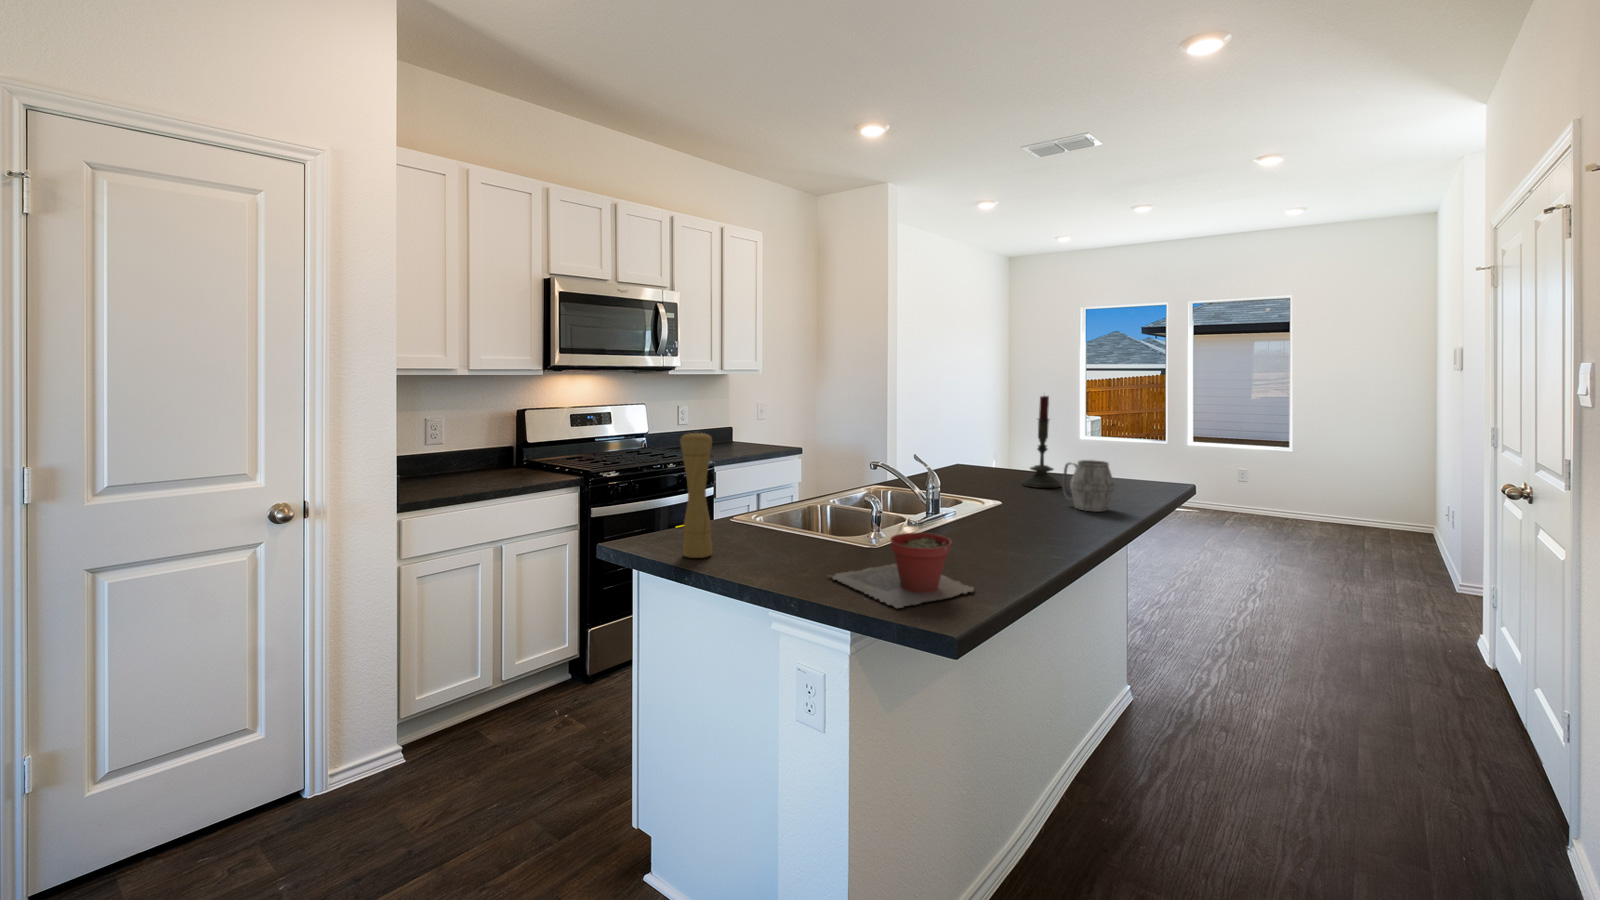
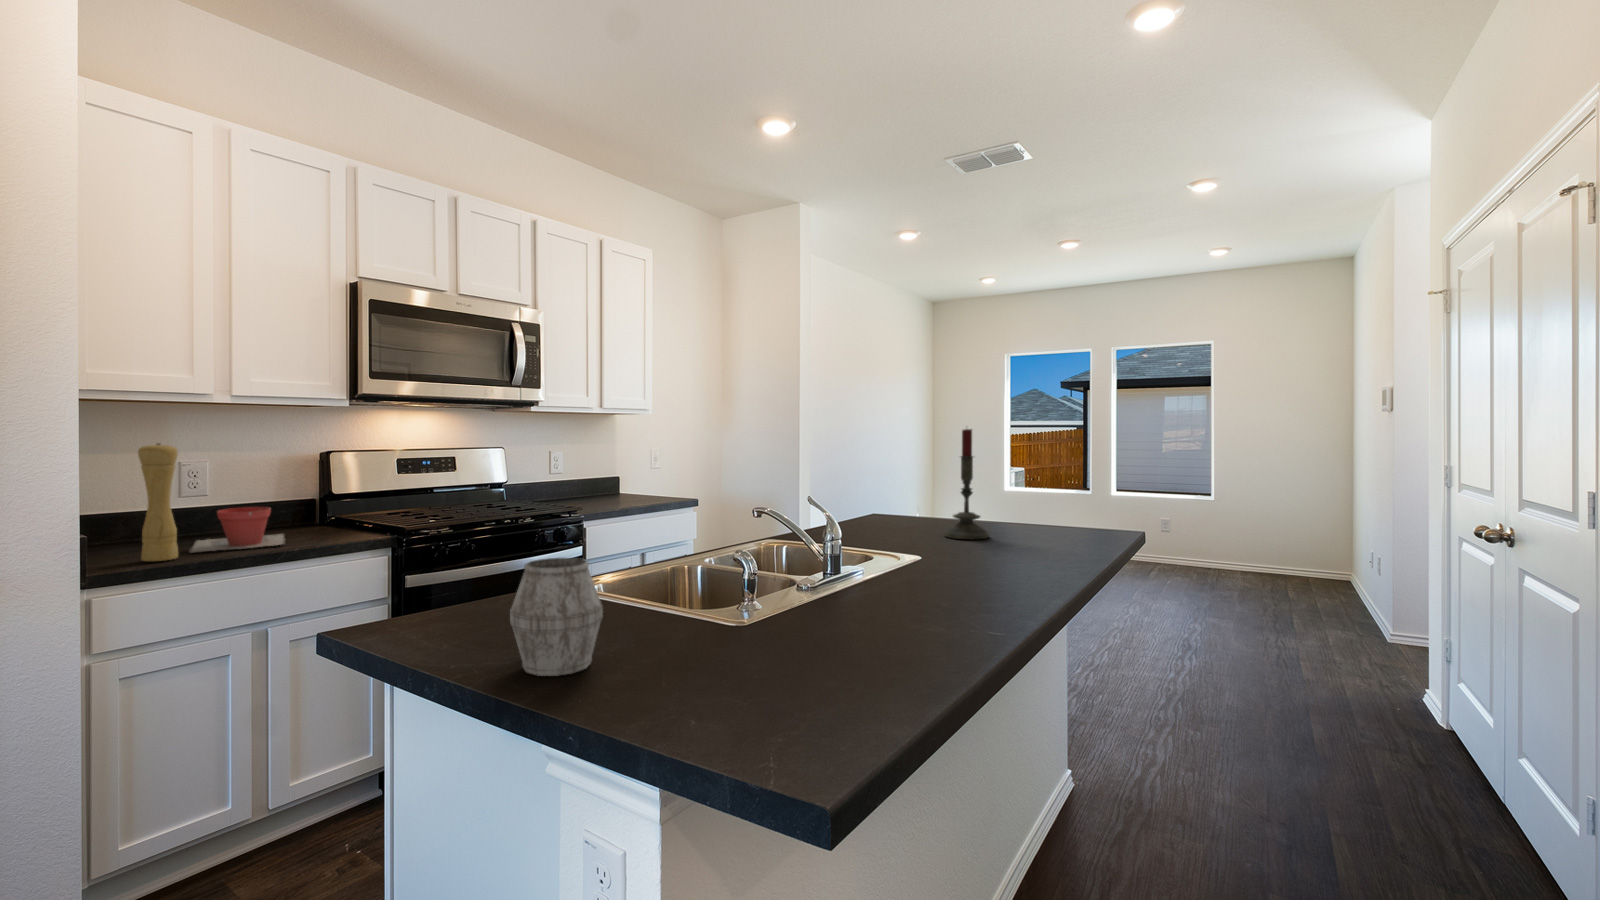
pepper mill: present [680,431,712,558] -> present [138,443,178,562]
mug: present [1063,460,1115,511] -> present [510,558,603,676]
plant pot: present [831,533,974,608] -> present [190,507,284,552]

